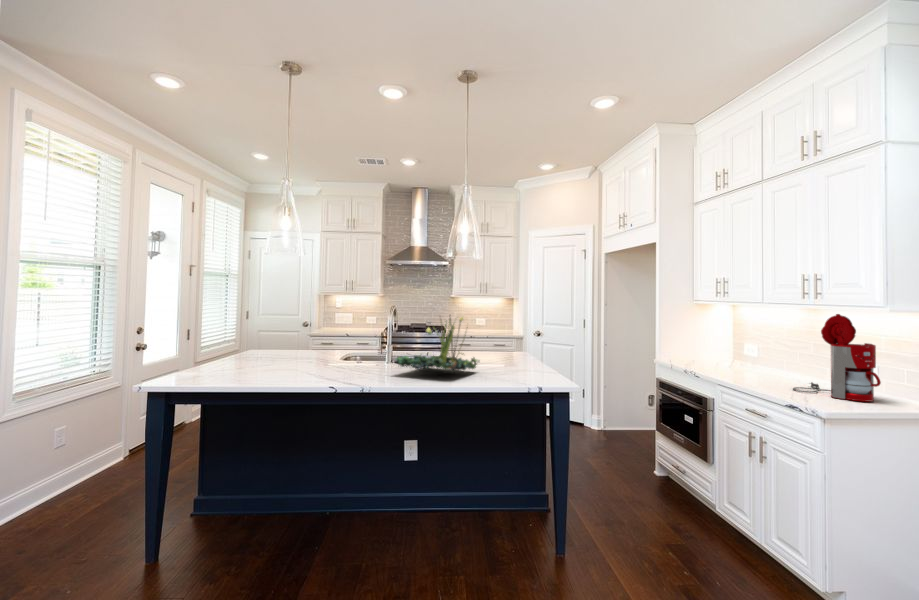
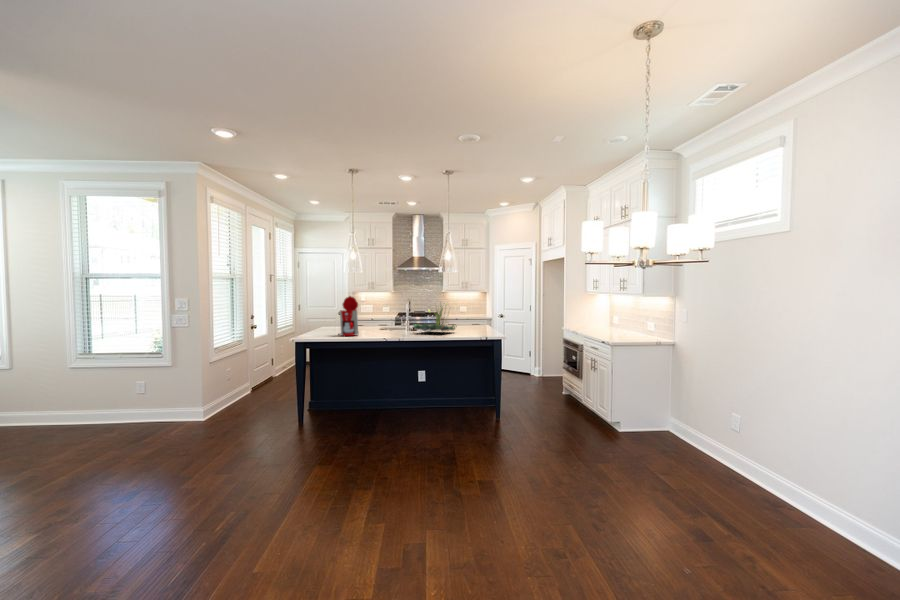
coffee maker: present [793,314,881,402] -> present [340,296,359,336]

